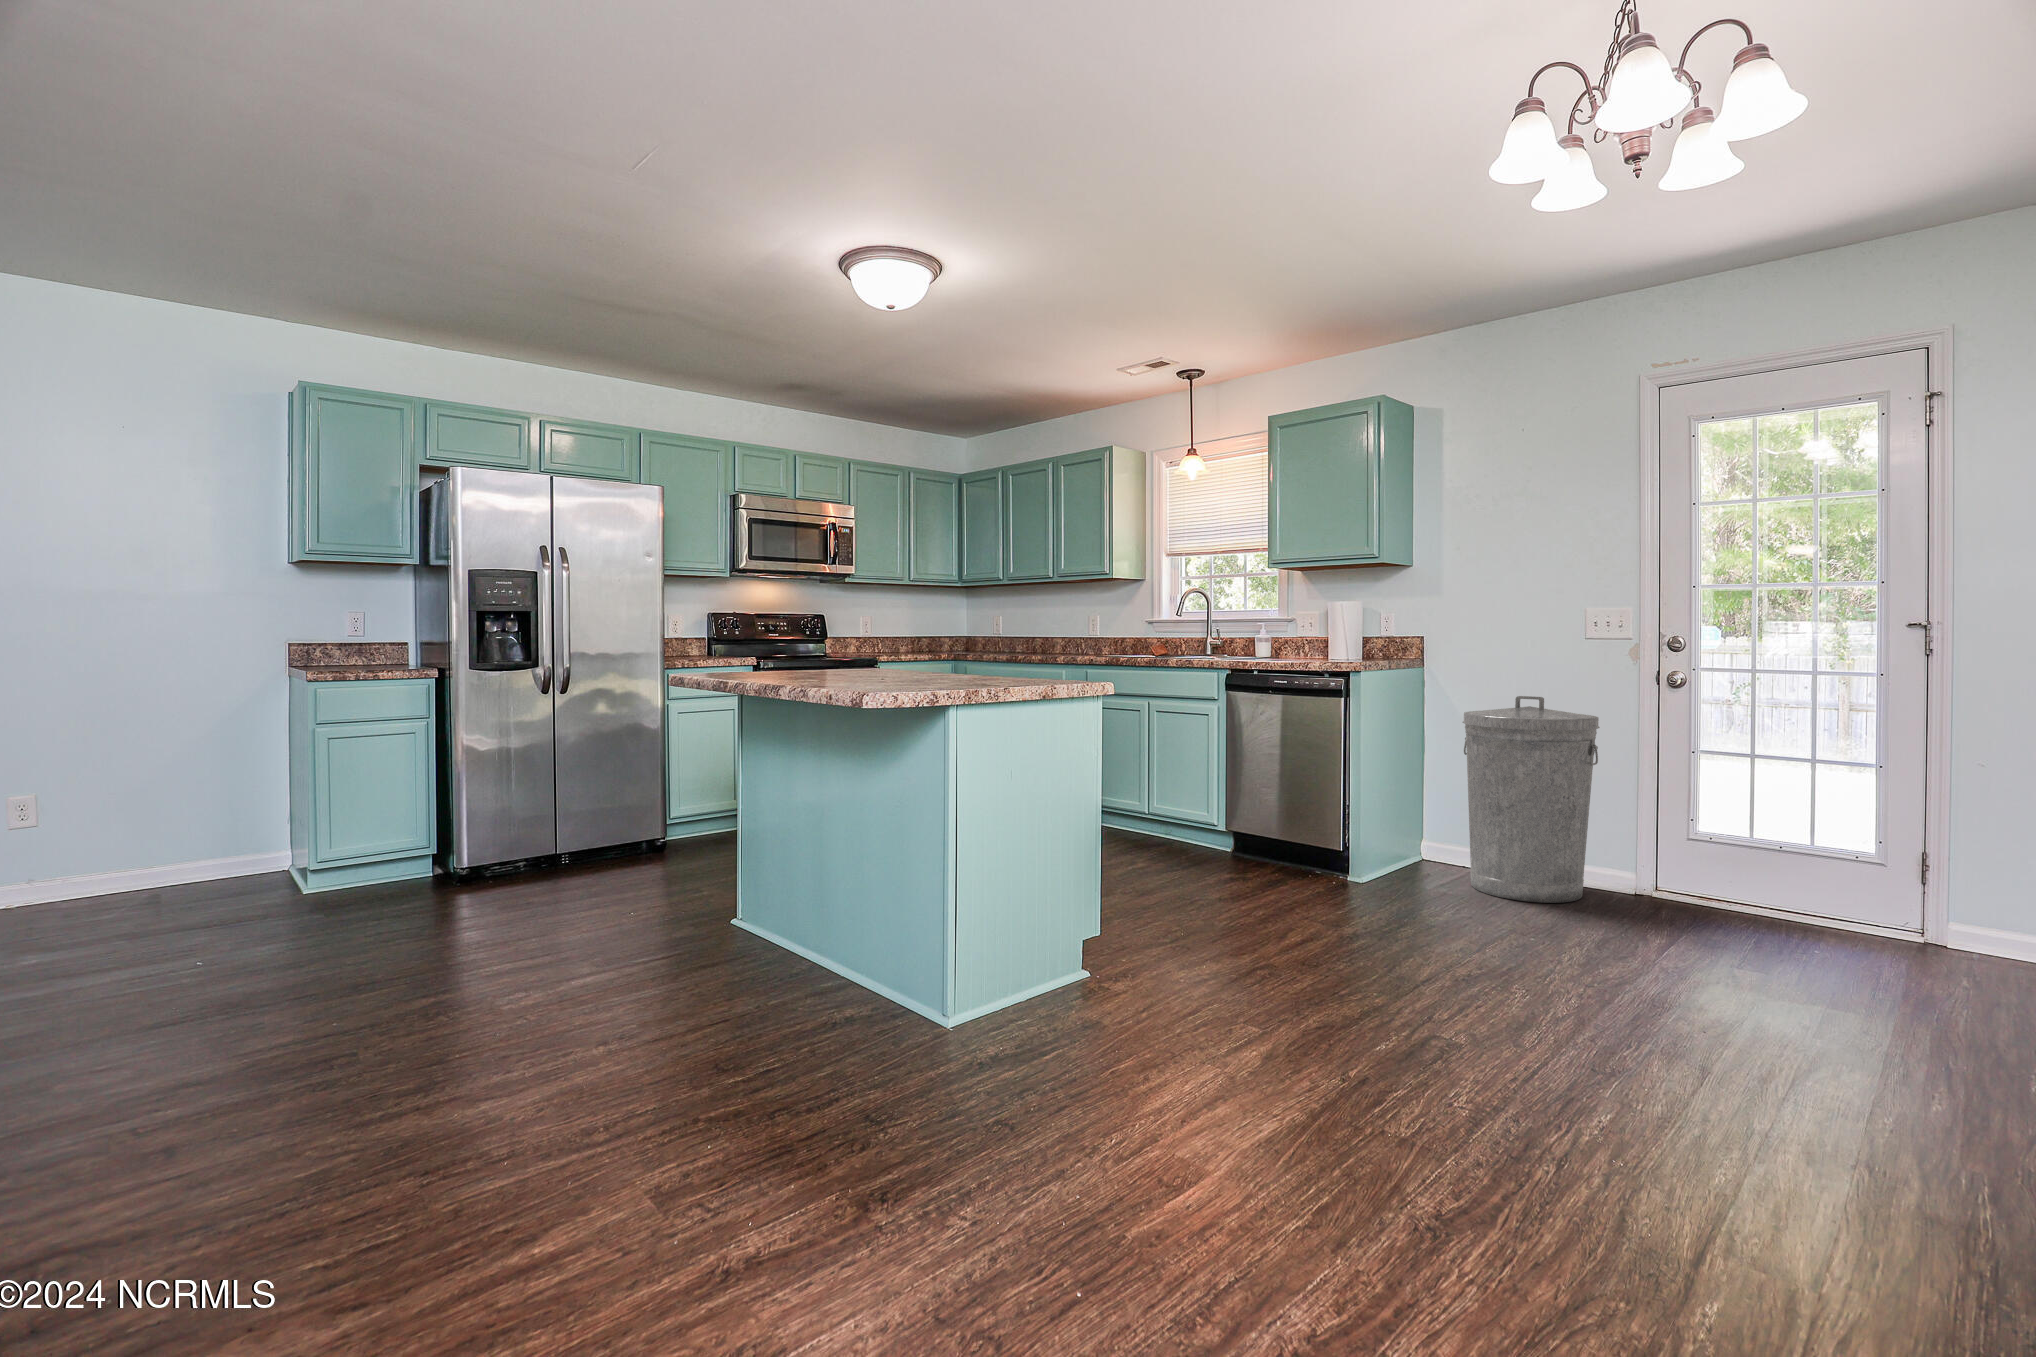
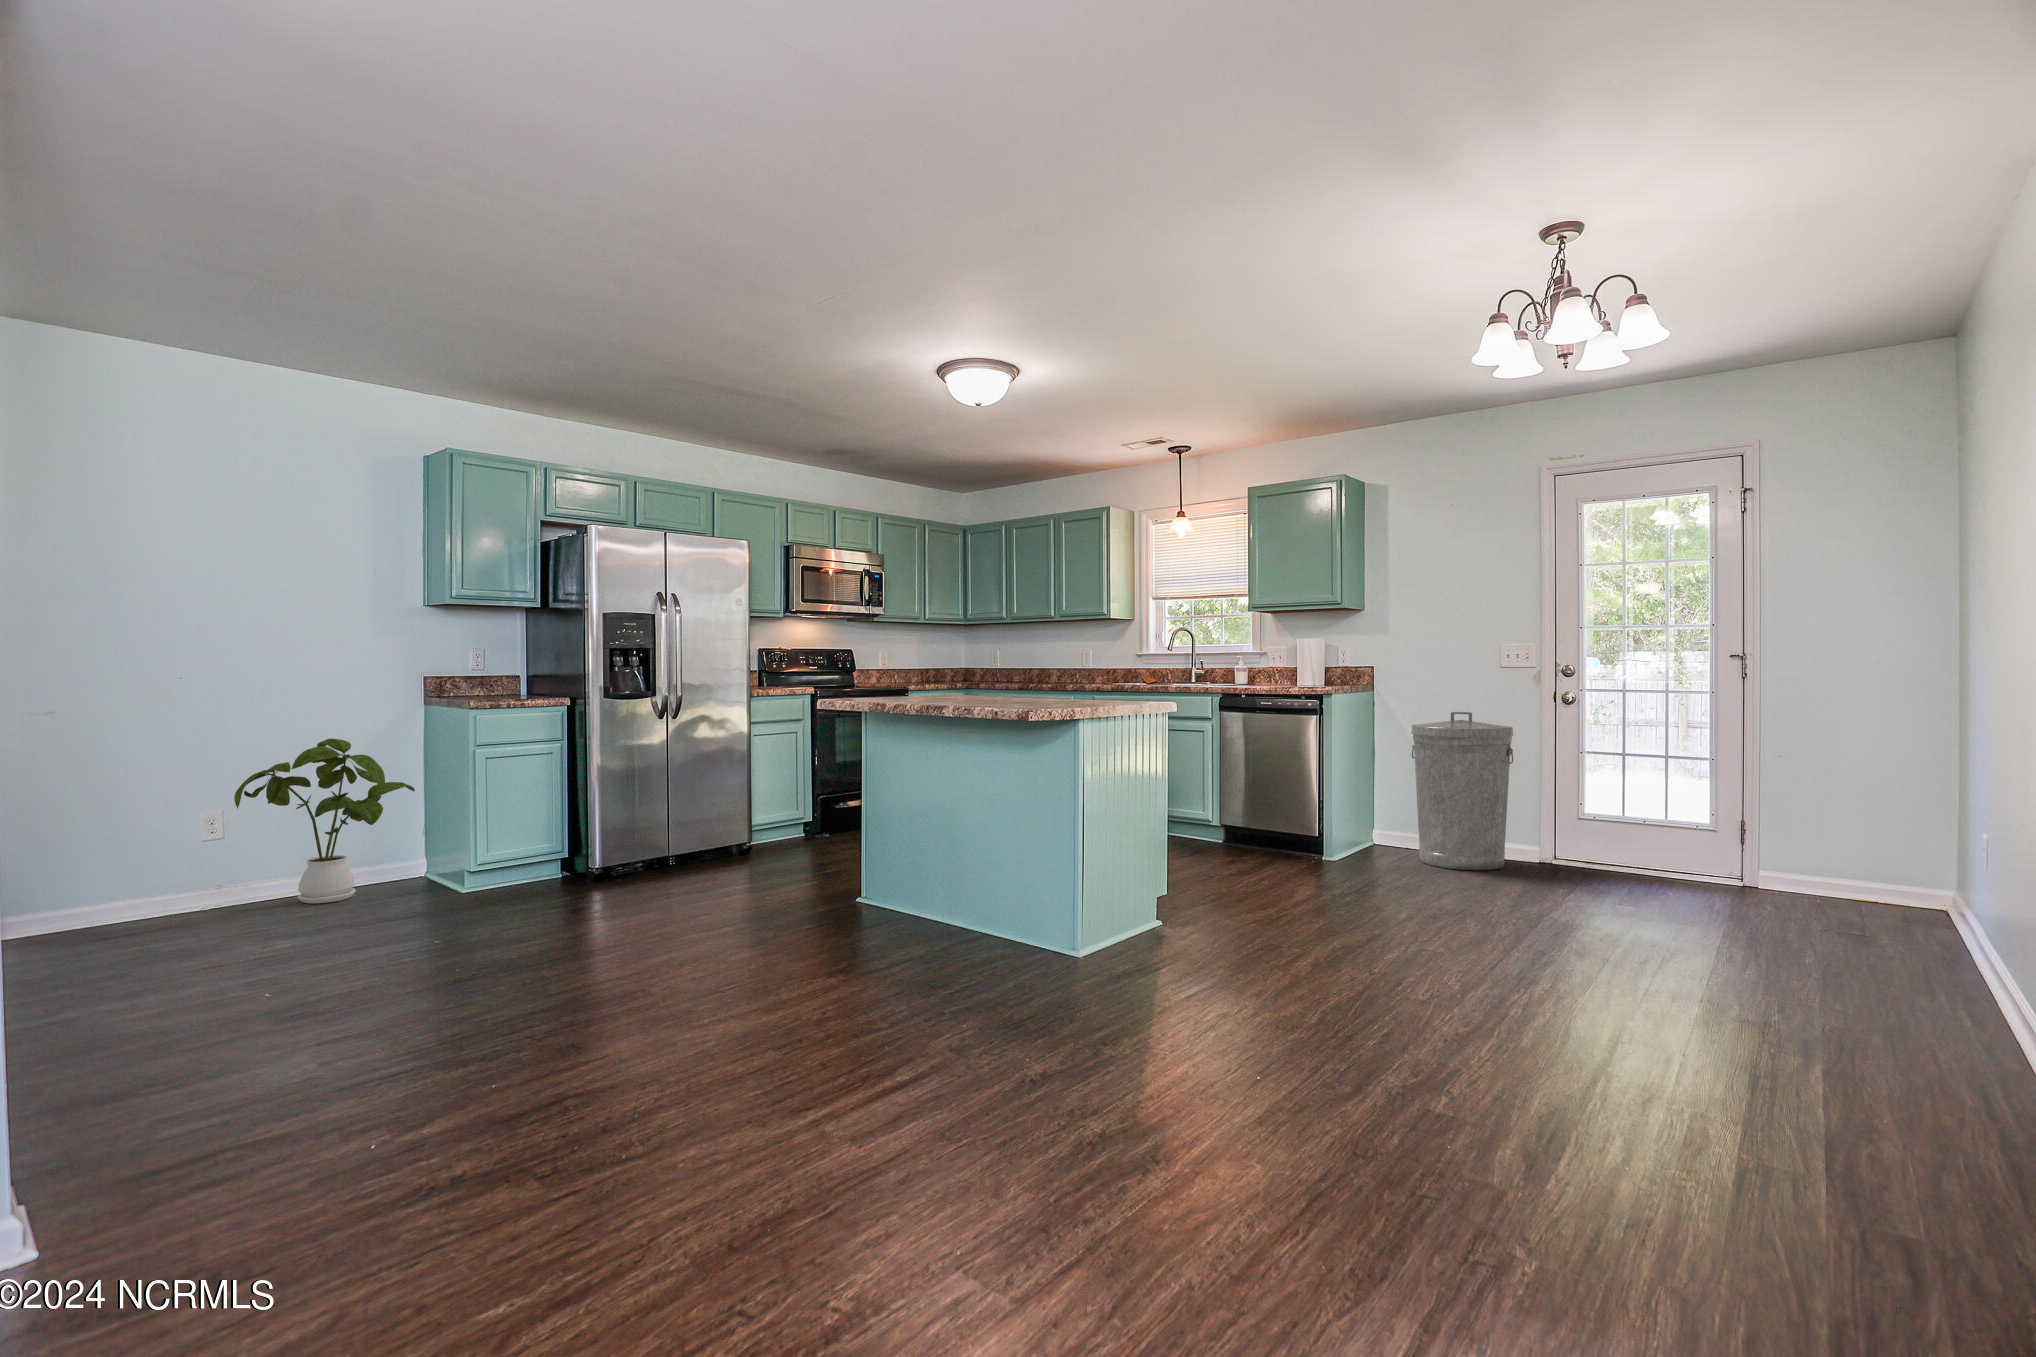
house plant: none [28,715,266,904] -> present [234,738,415,903]

